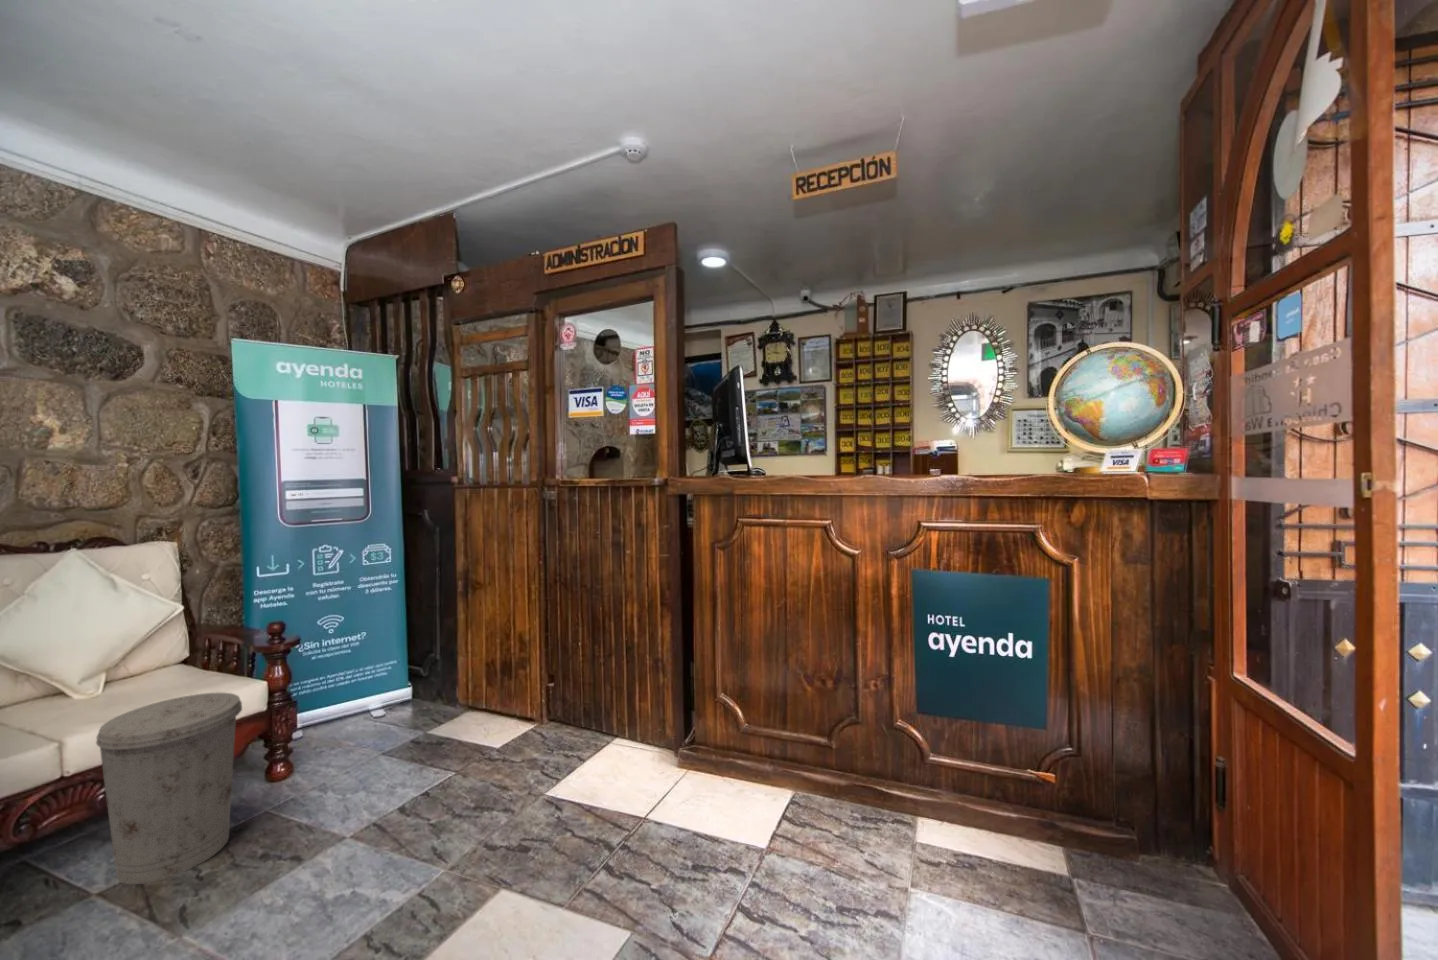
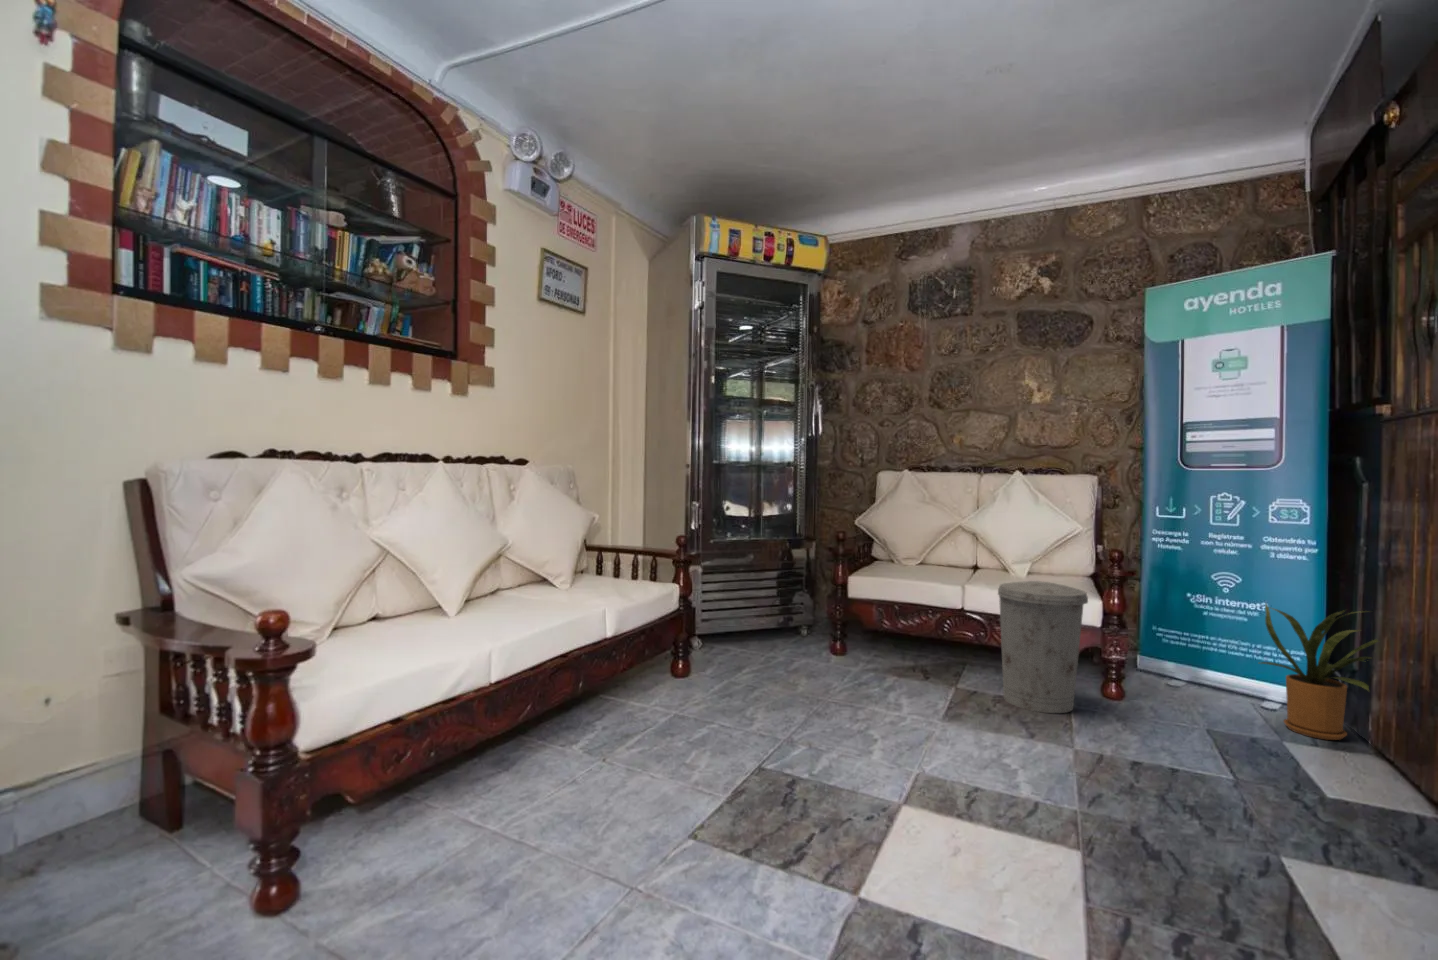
house plant: none [372,625,470,733] -> present [1262,604,1378,740]

